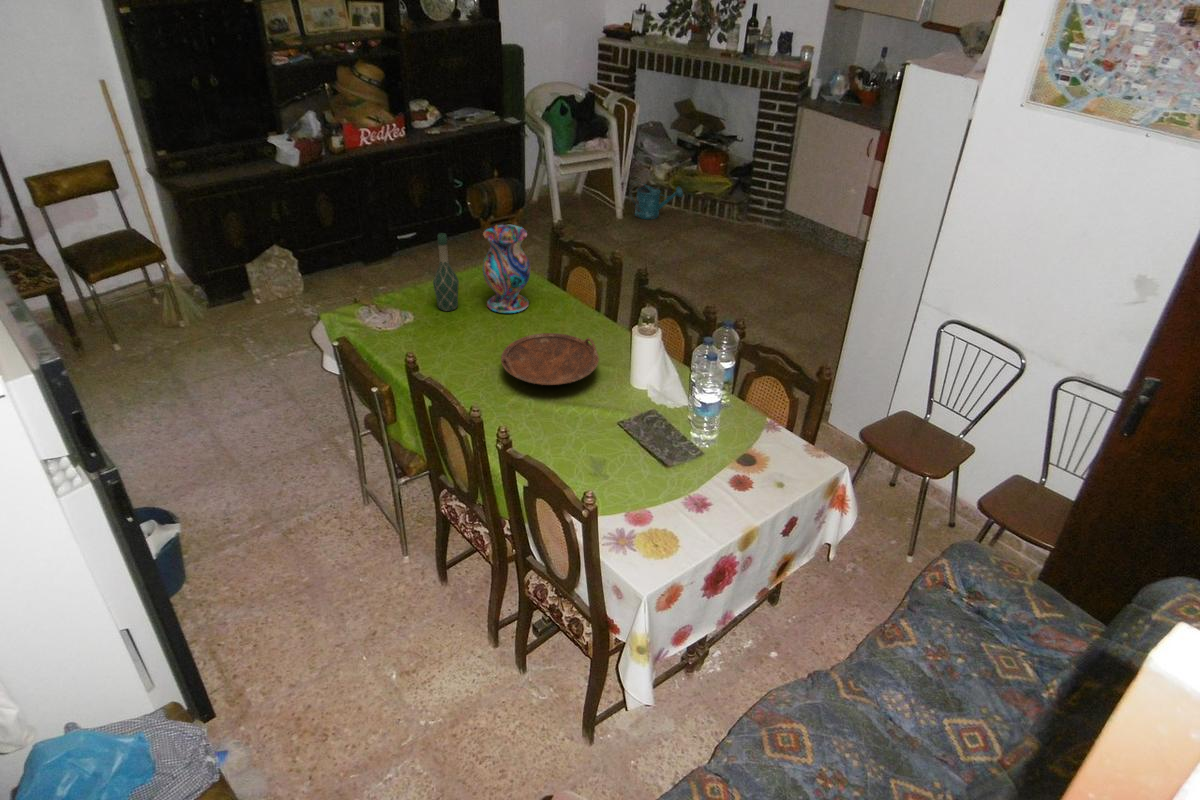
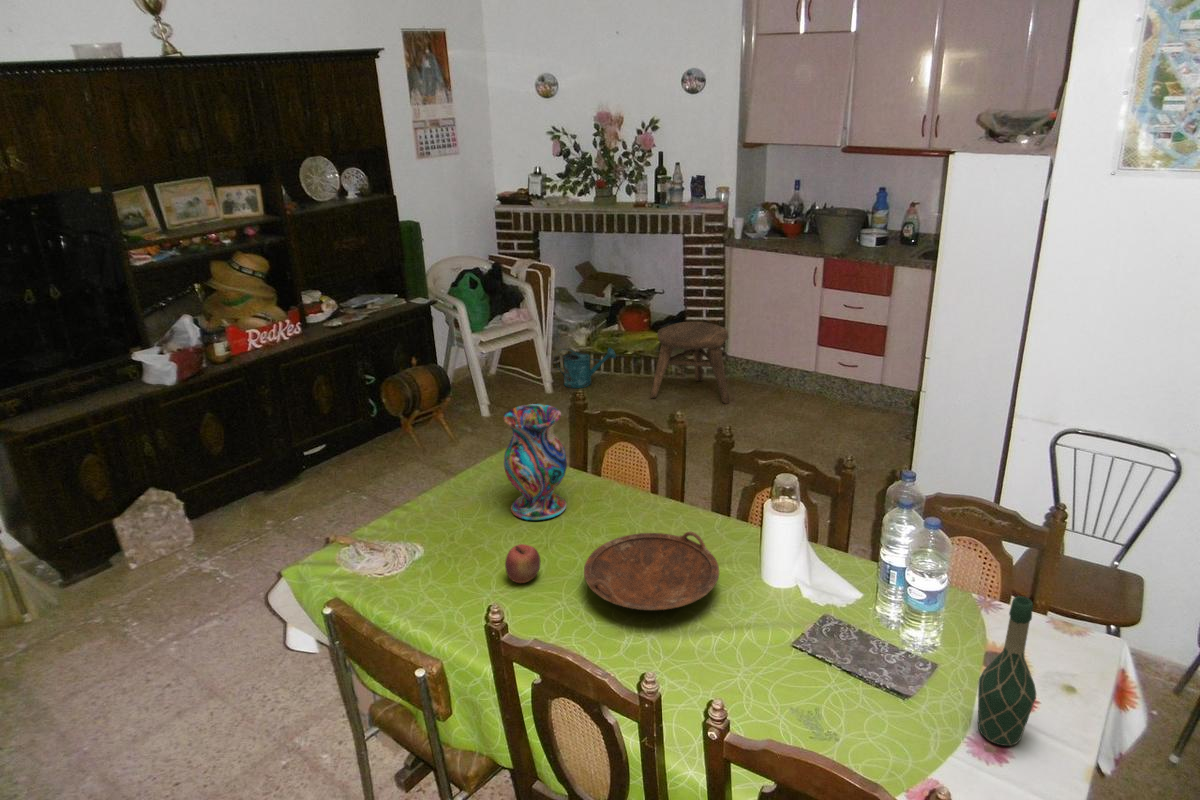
stool: none [703,173,782,254] -> present [650,322,729,404]
wine bottle: present [433,233,459,311] -> present [978,596,1036,746]
apple: none [456,325,481,352] -> present [505,544,541,583]

